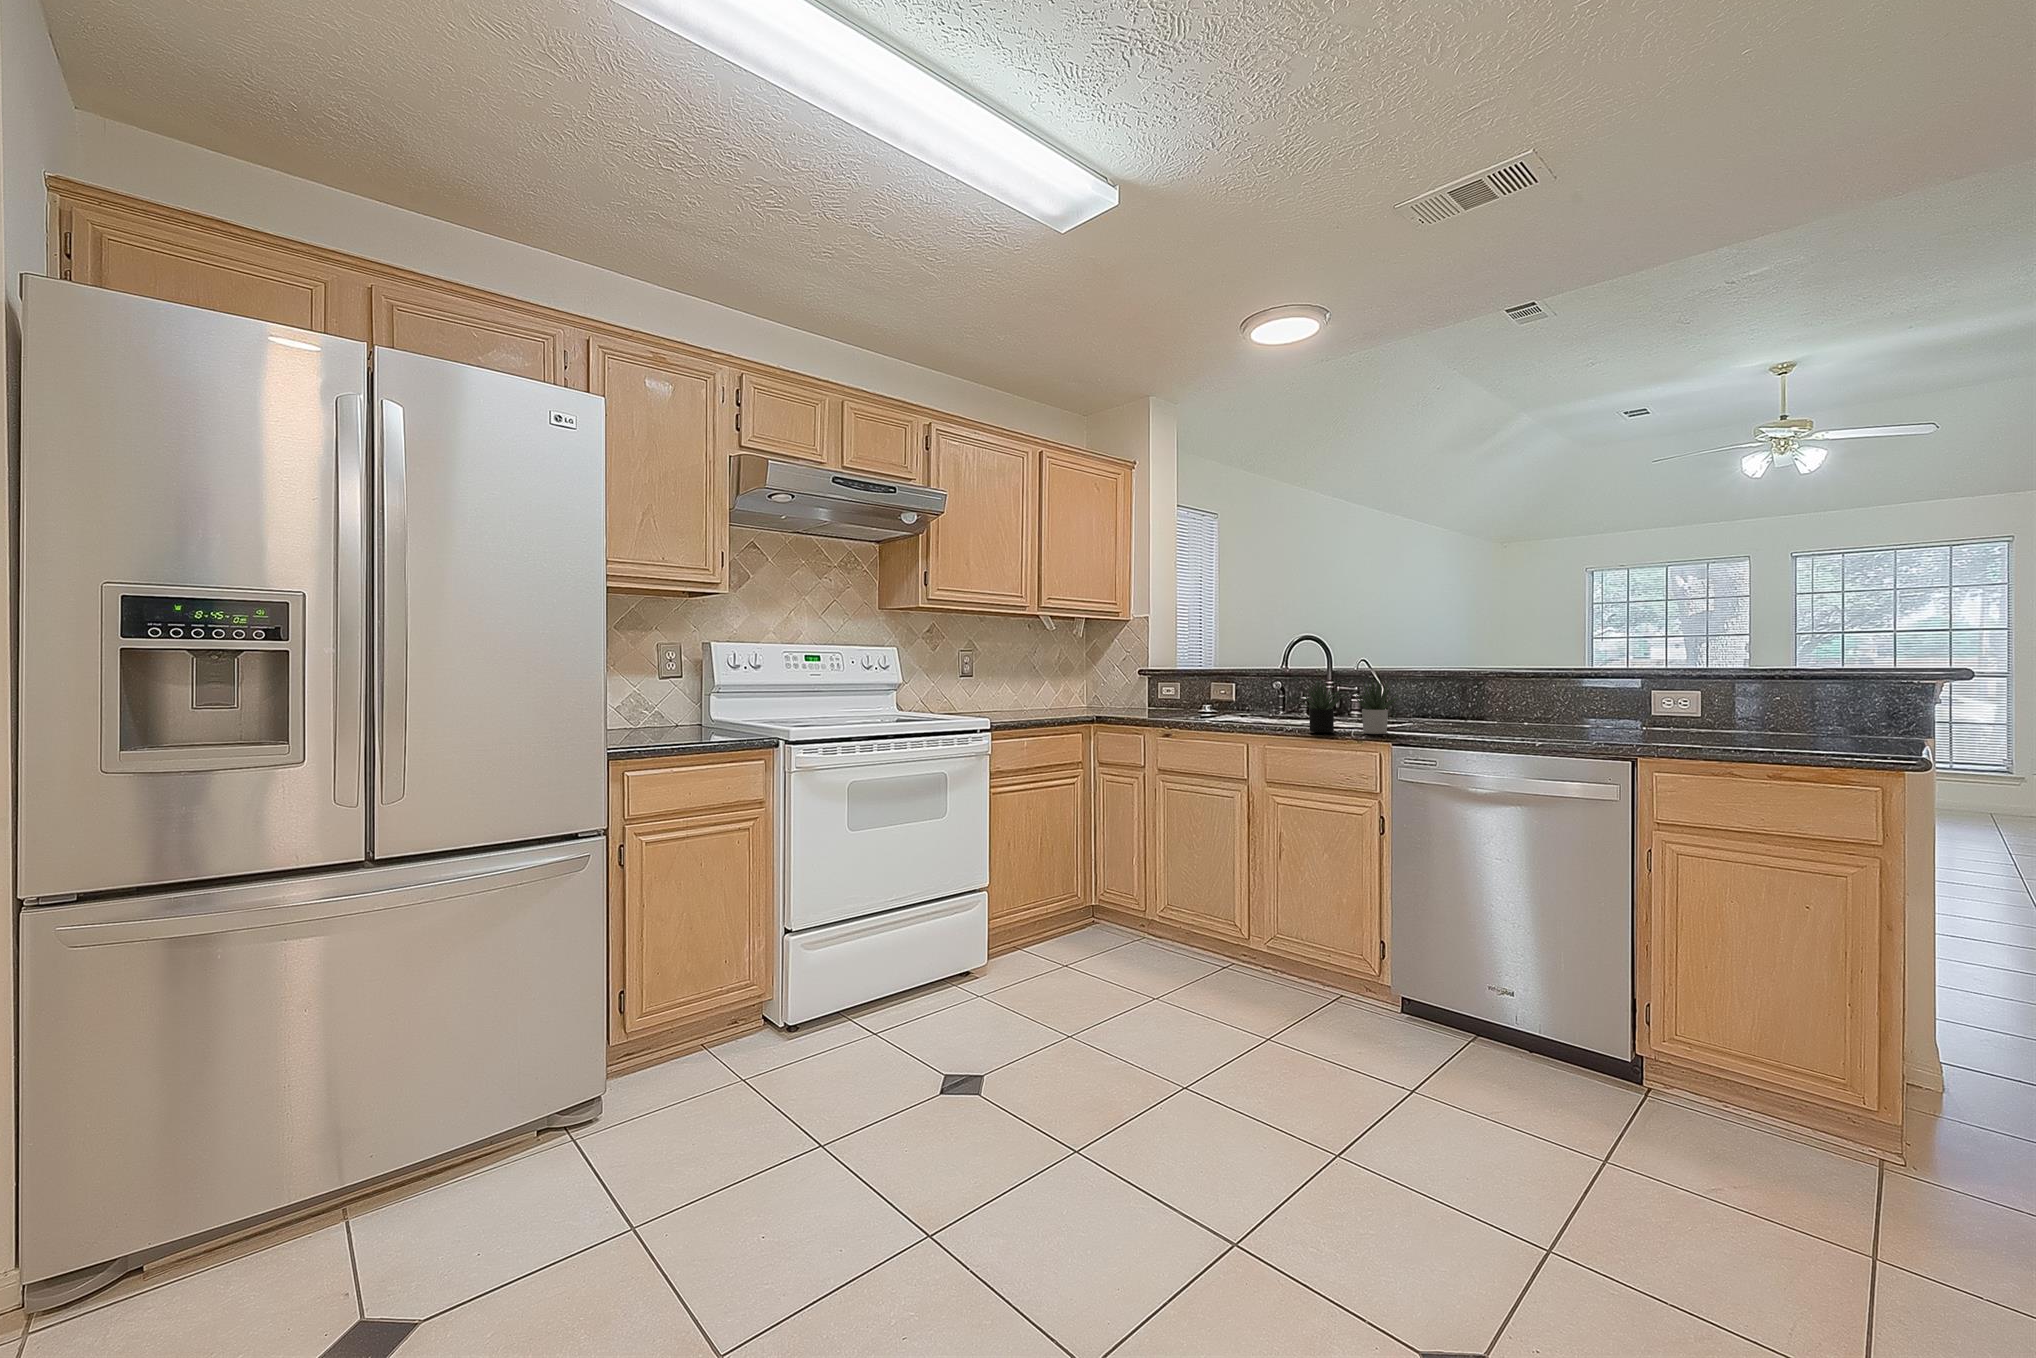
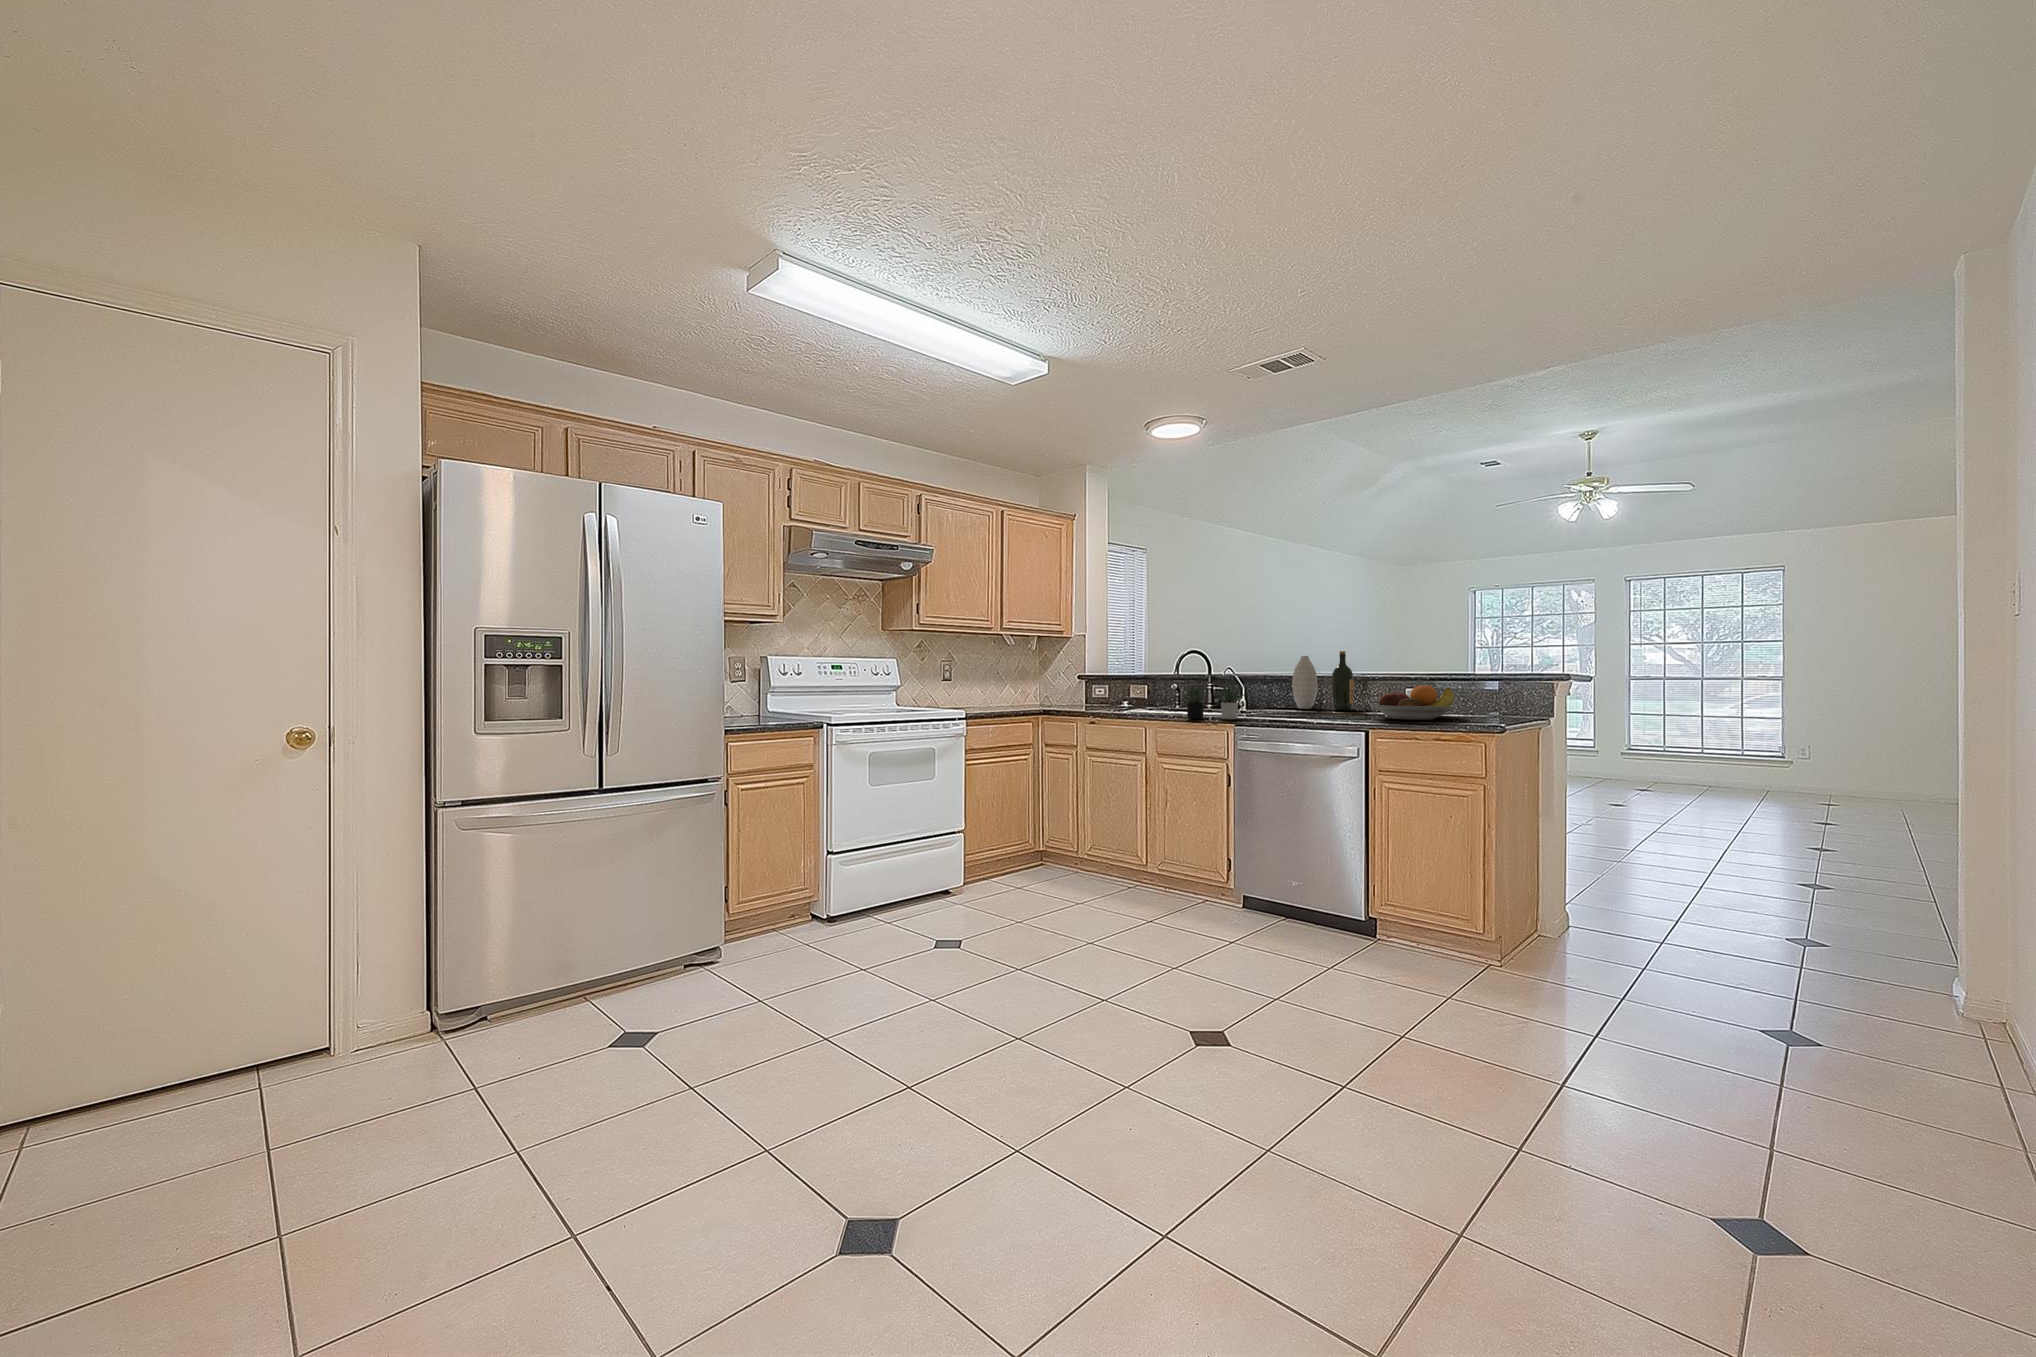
wine bottle: none [1520,635,1554,721] -> present [1332,651,1354,710]
vase: none [1453,642,1491,718] -> present [1292,656,1317,709]
fruit bowl: none [1612,685,1770,739] -> present [1371,685,1457,720]

